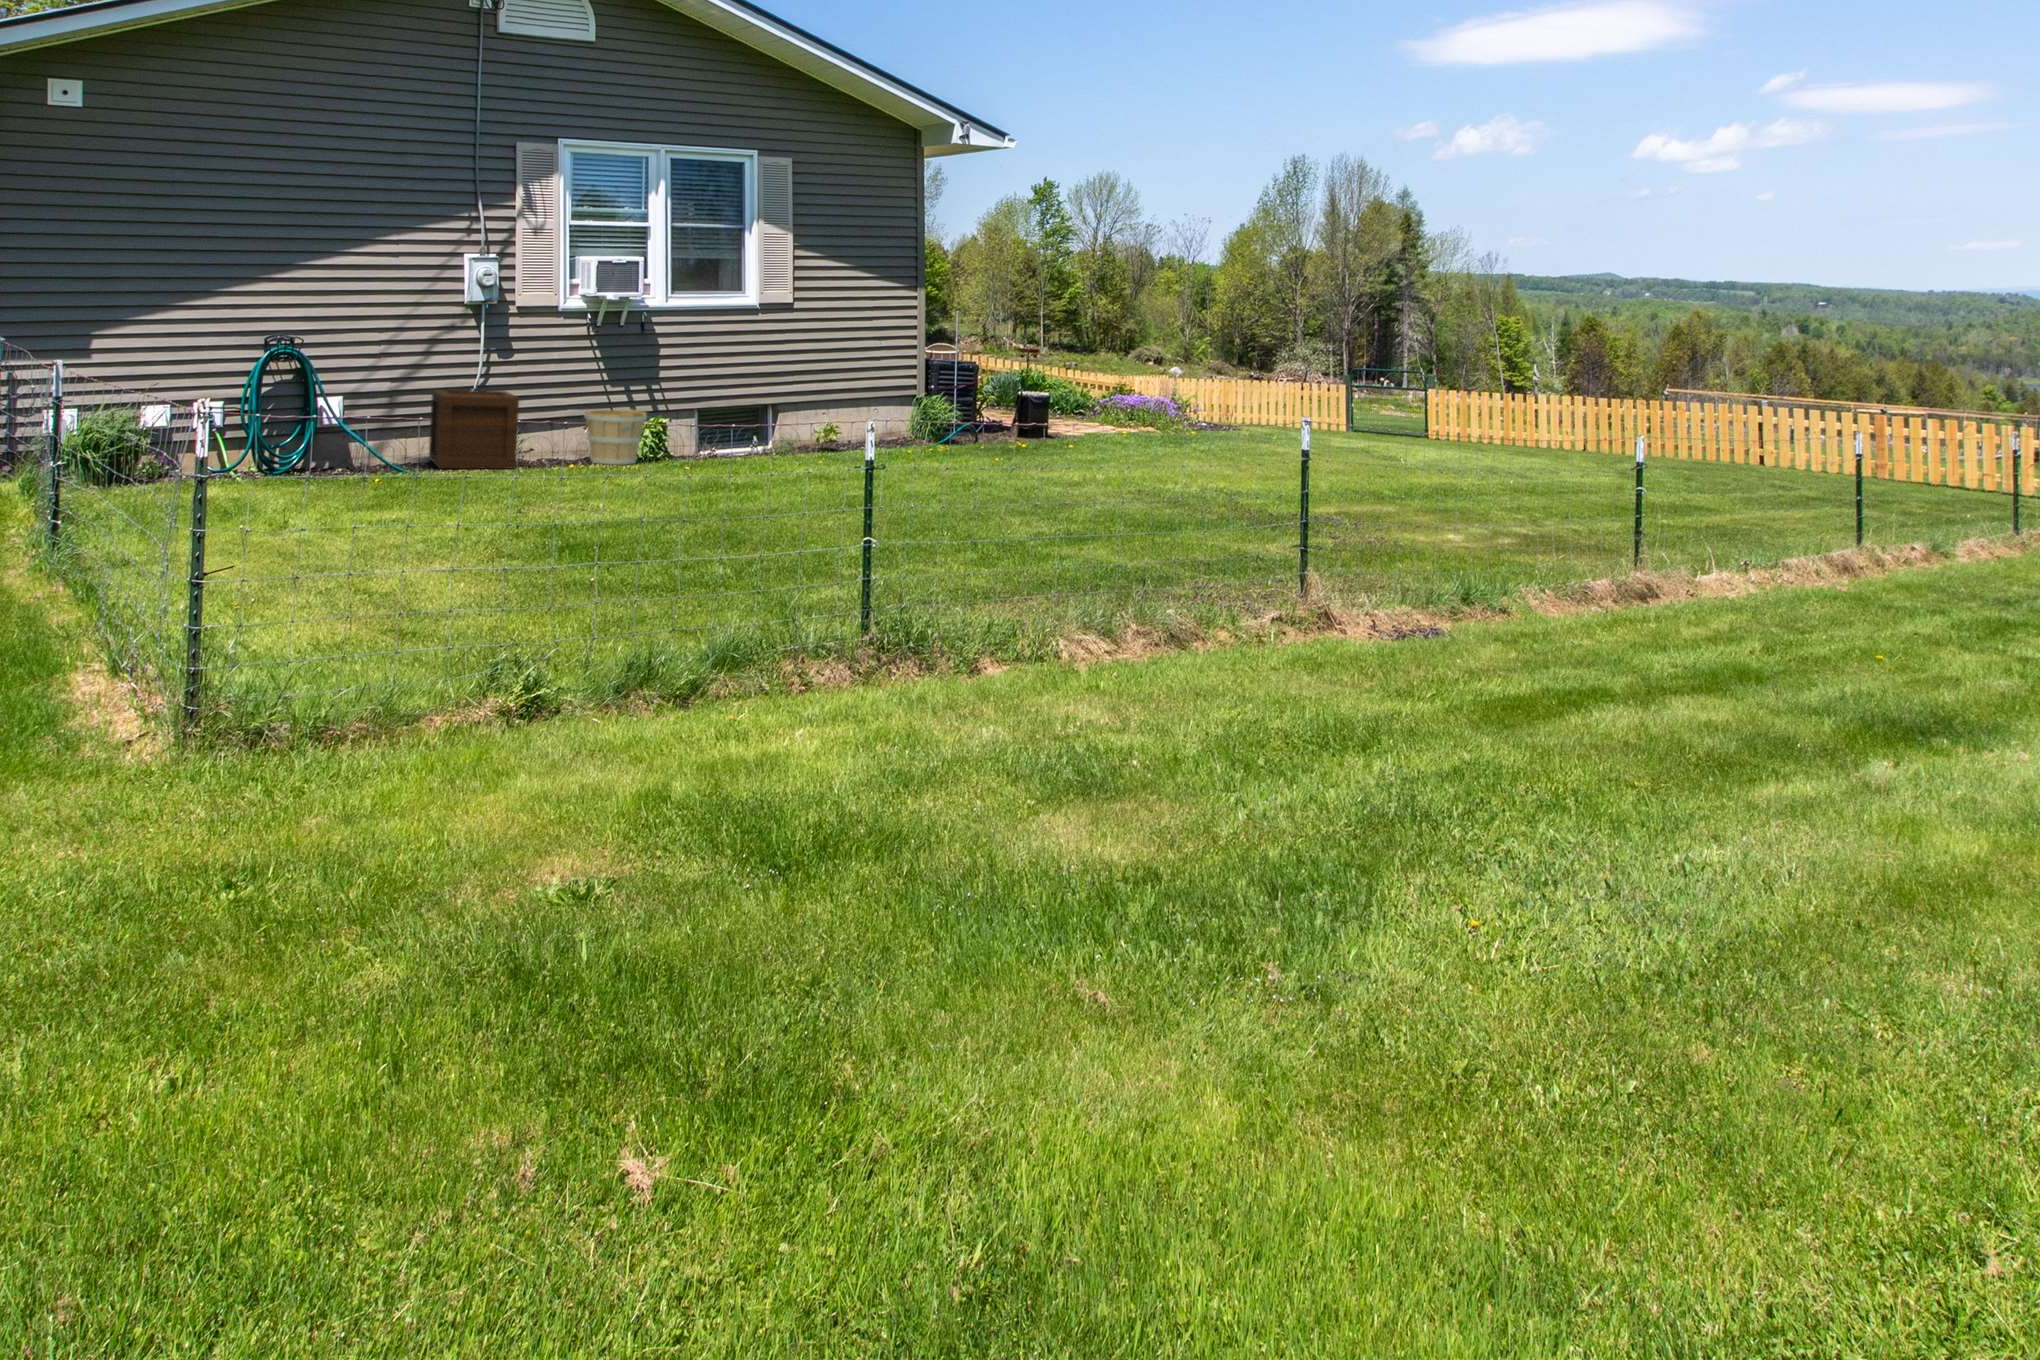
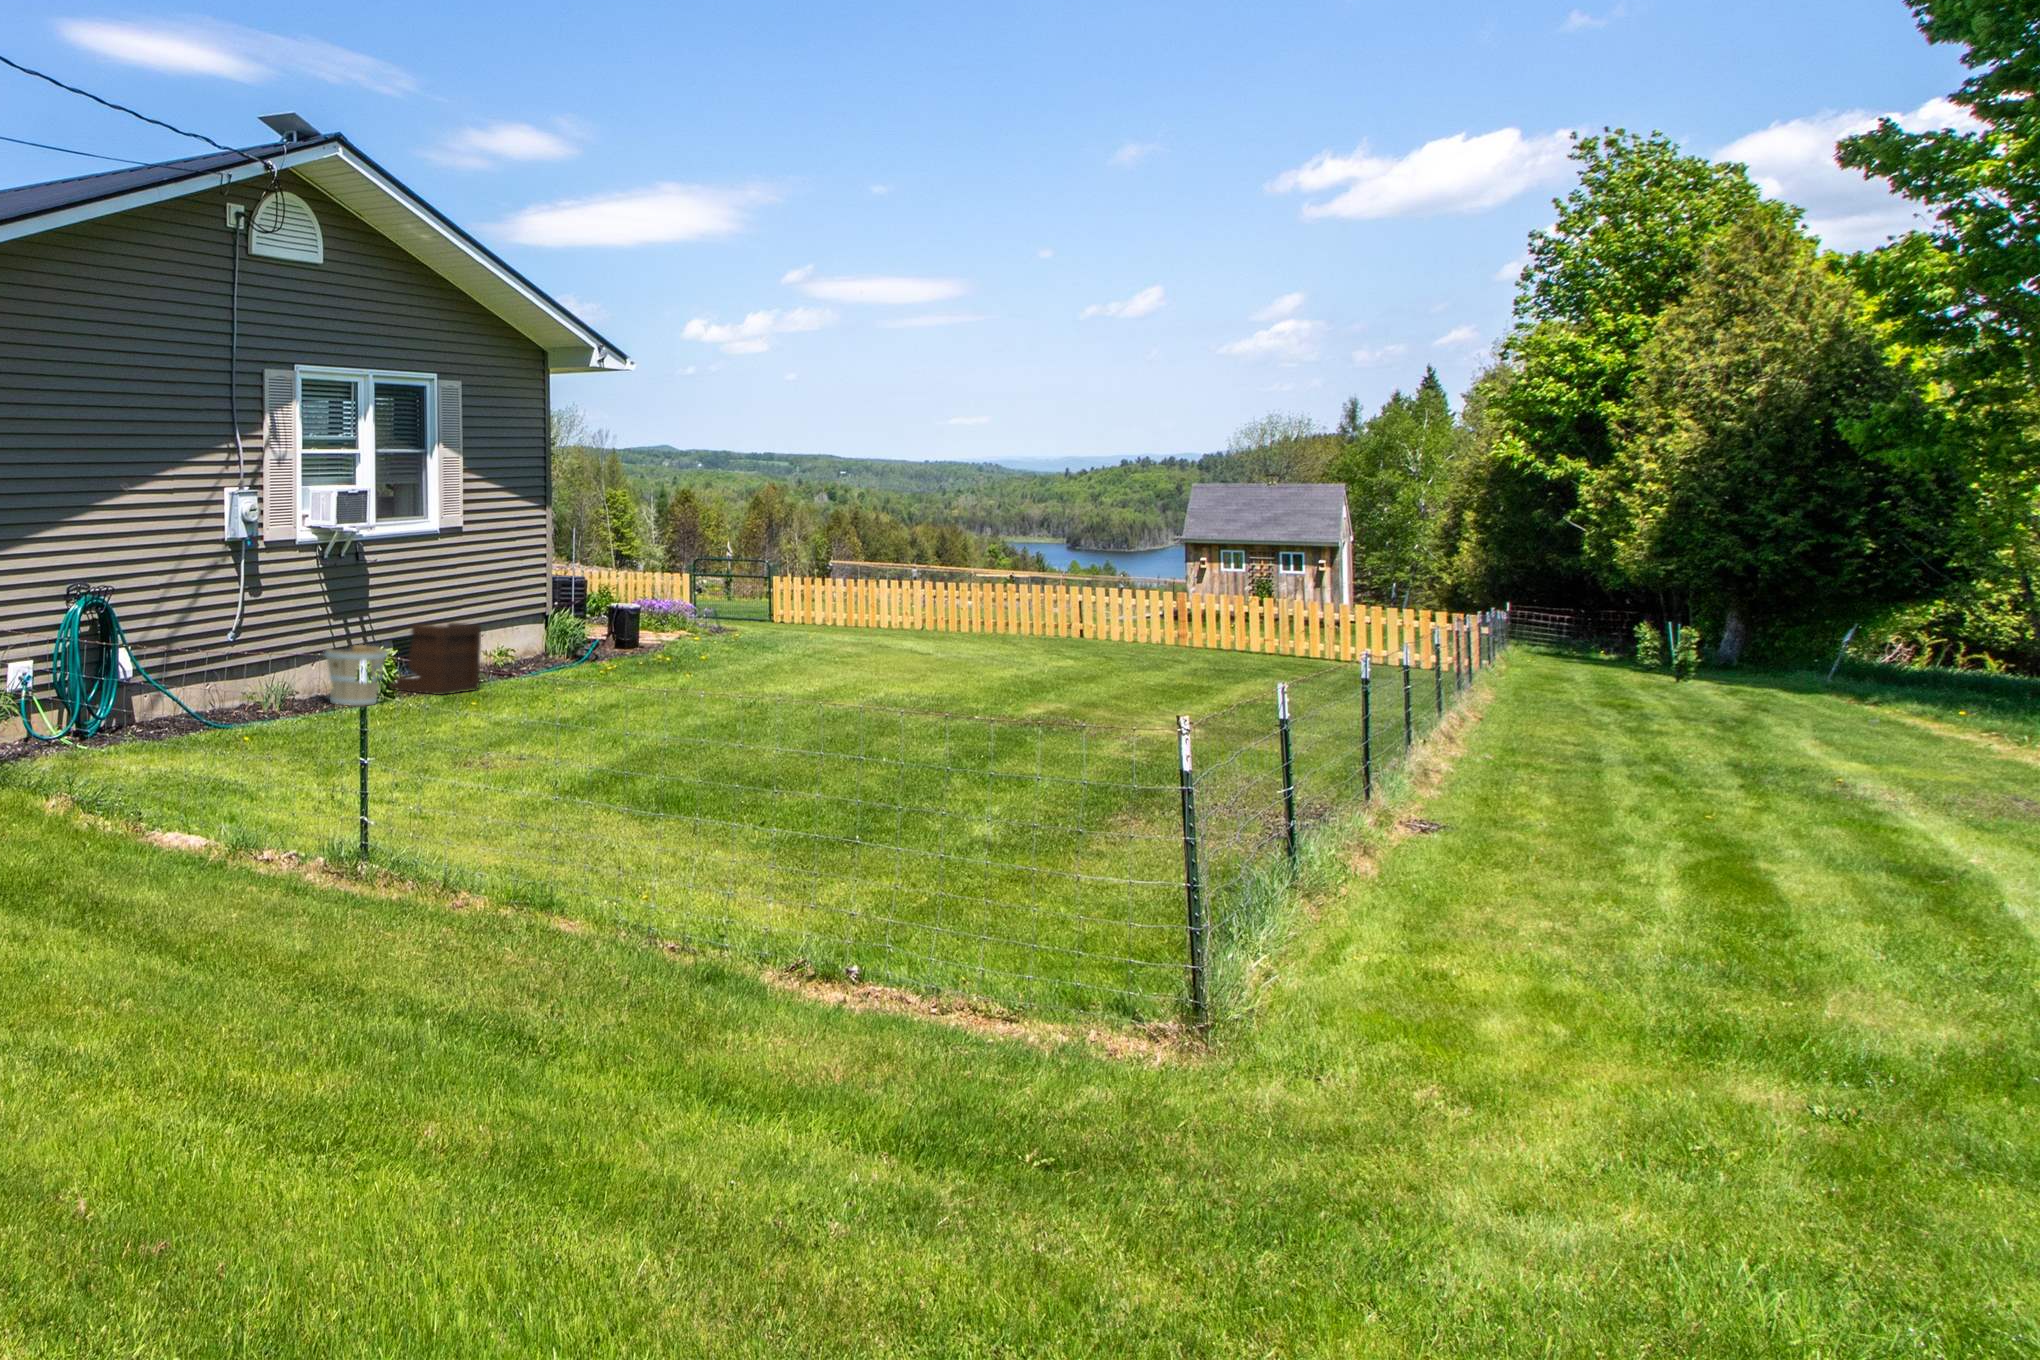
wooden crate: present [429,389,519,469] -> present [389,623,481,695]

